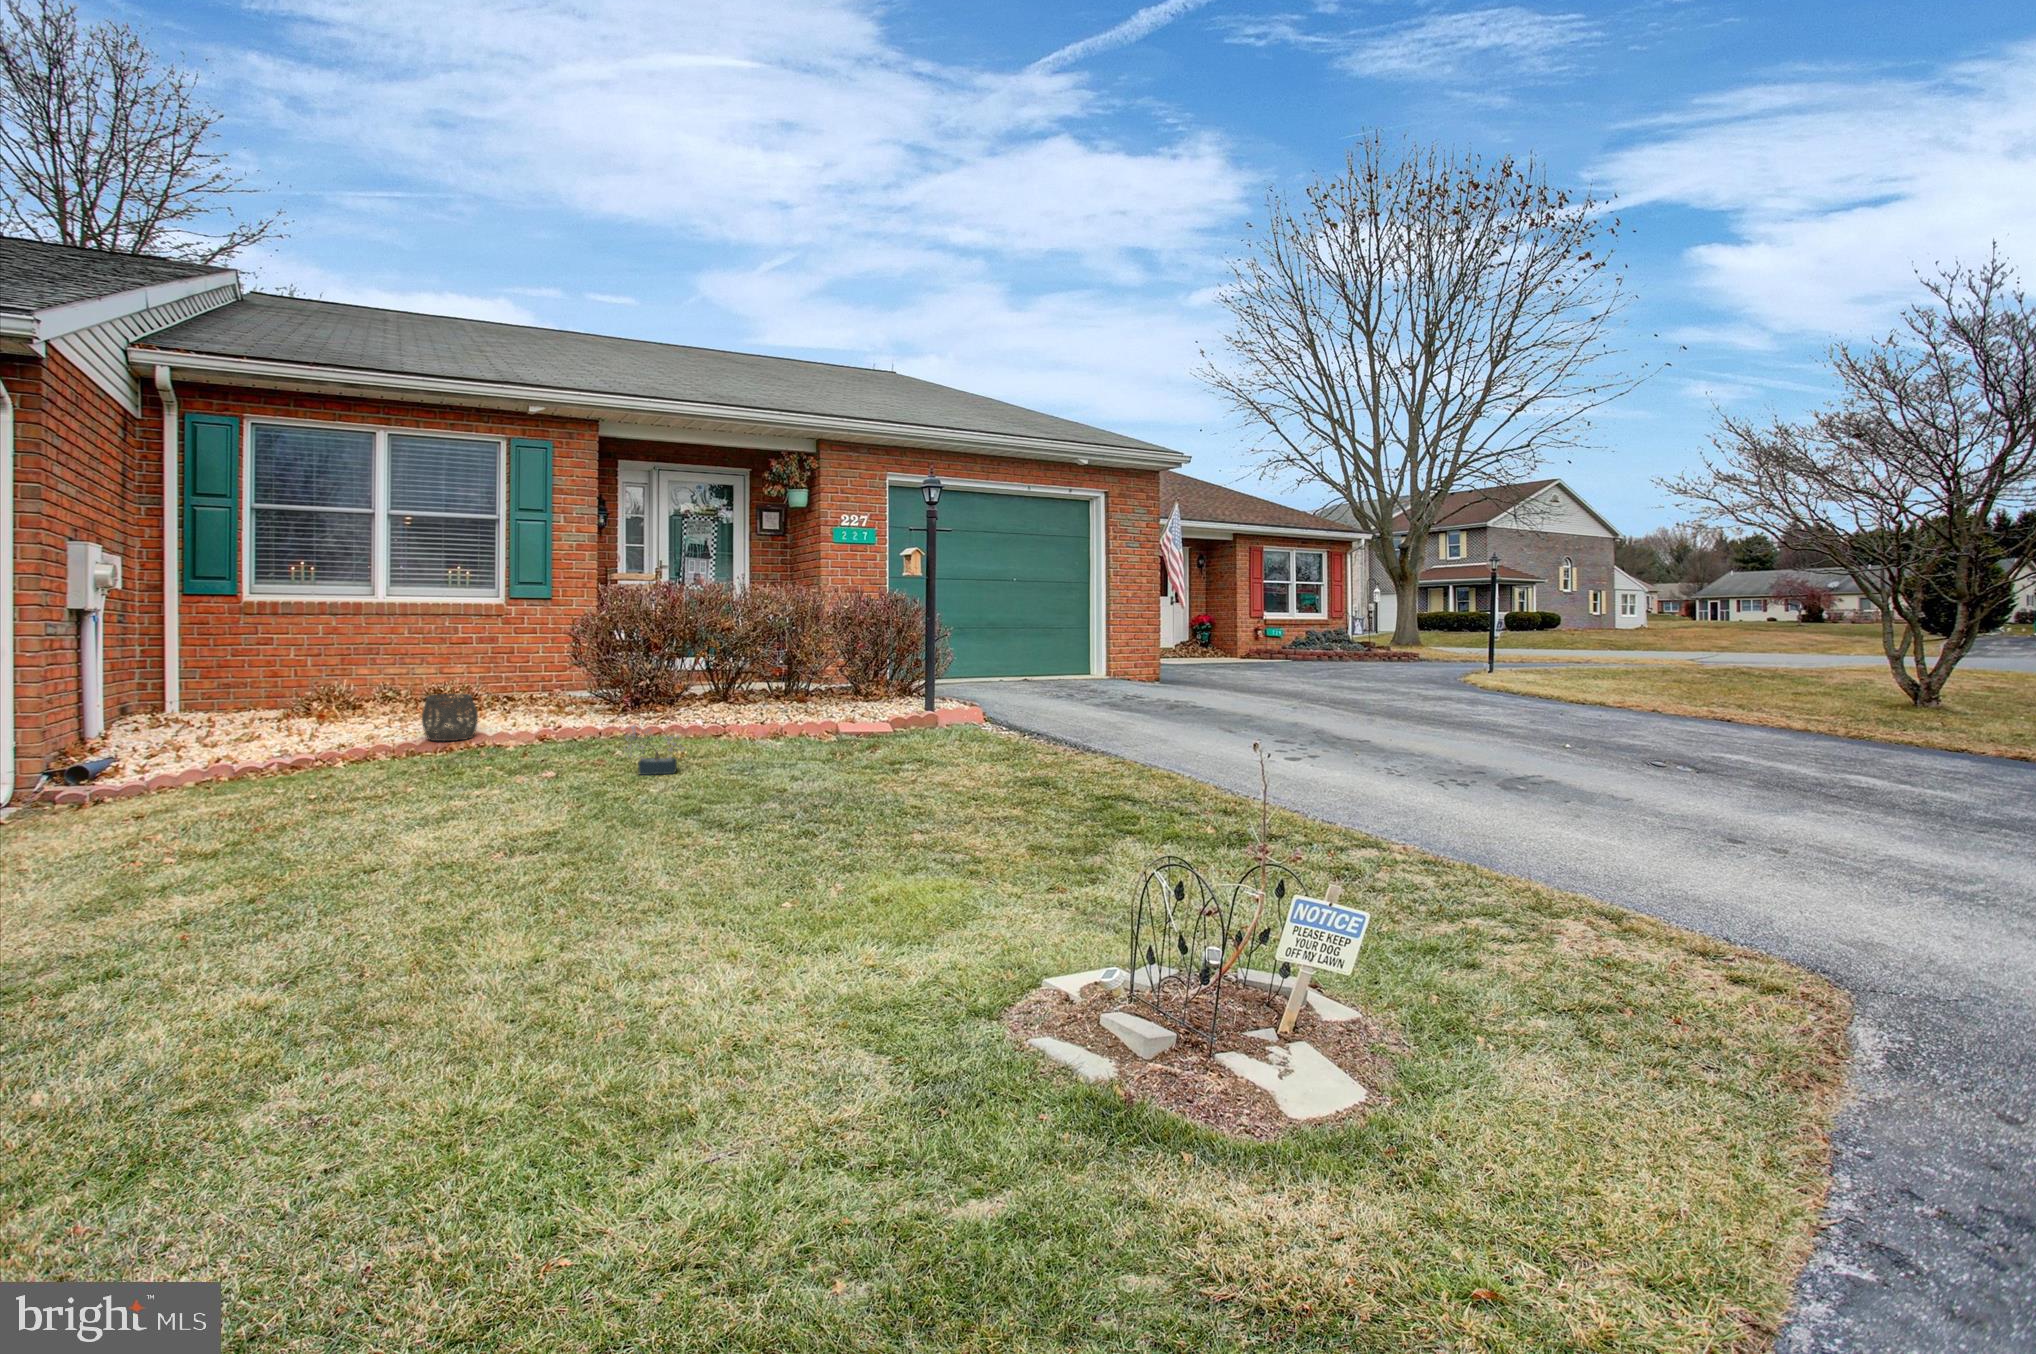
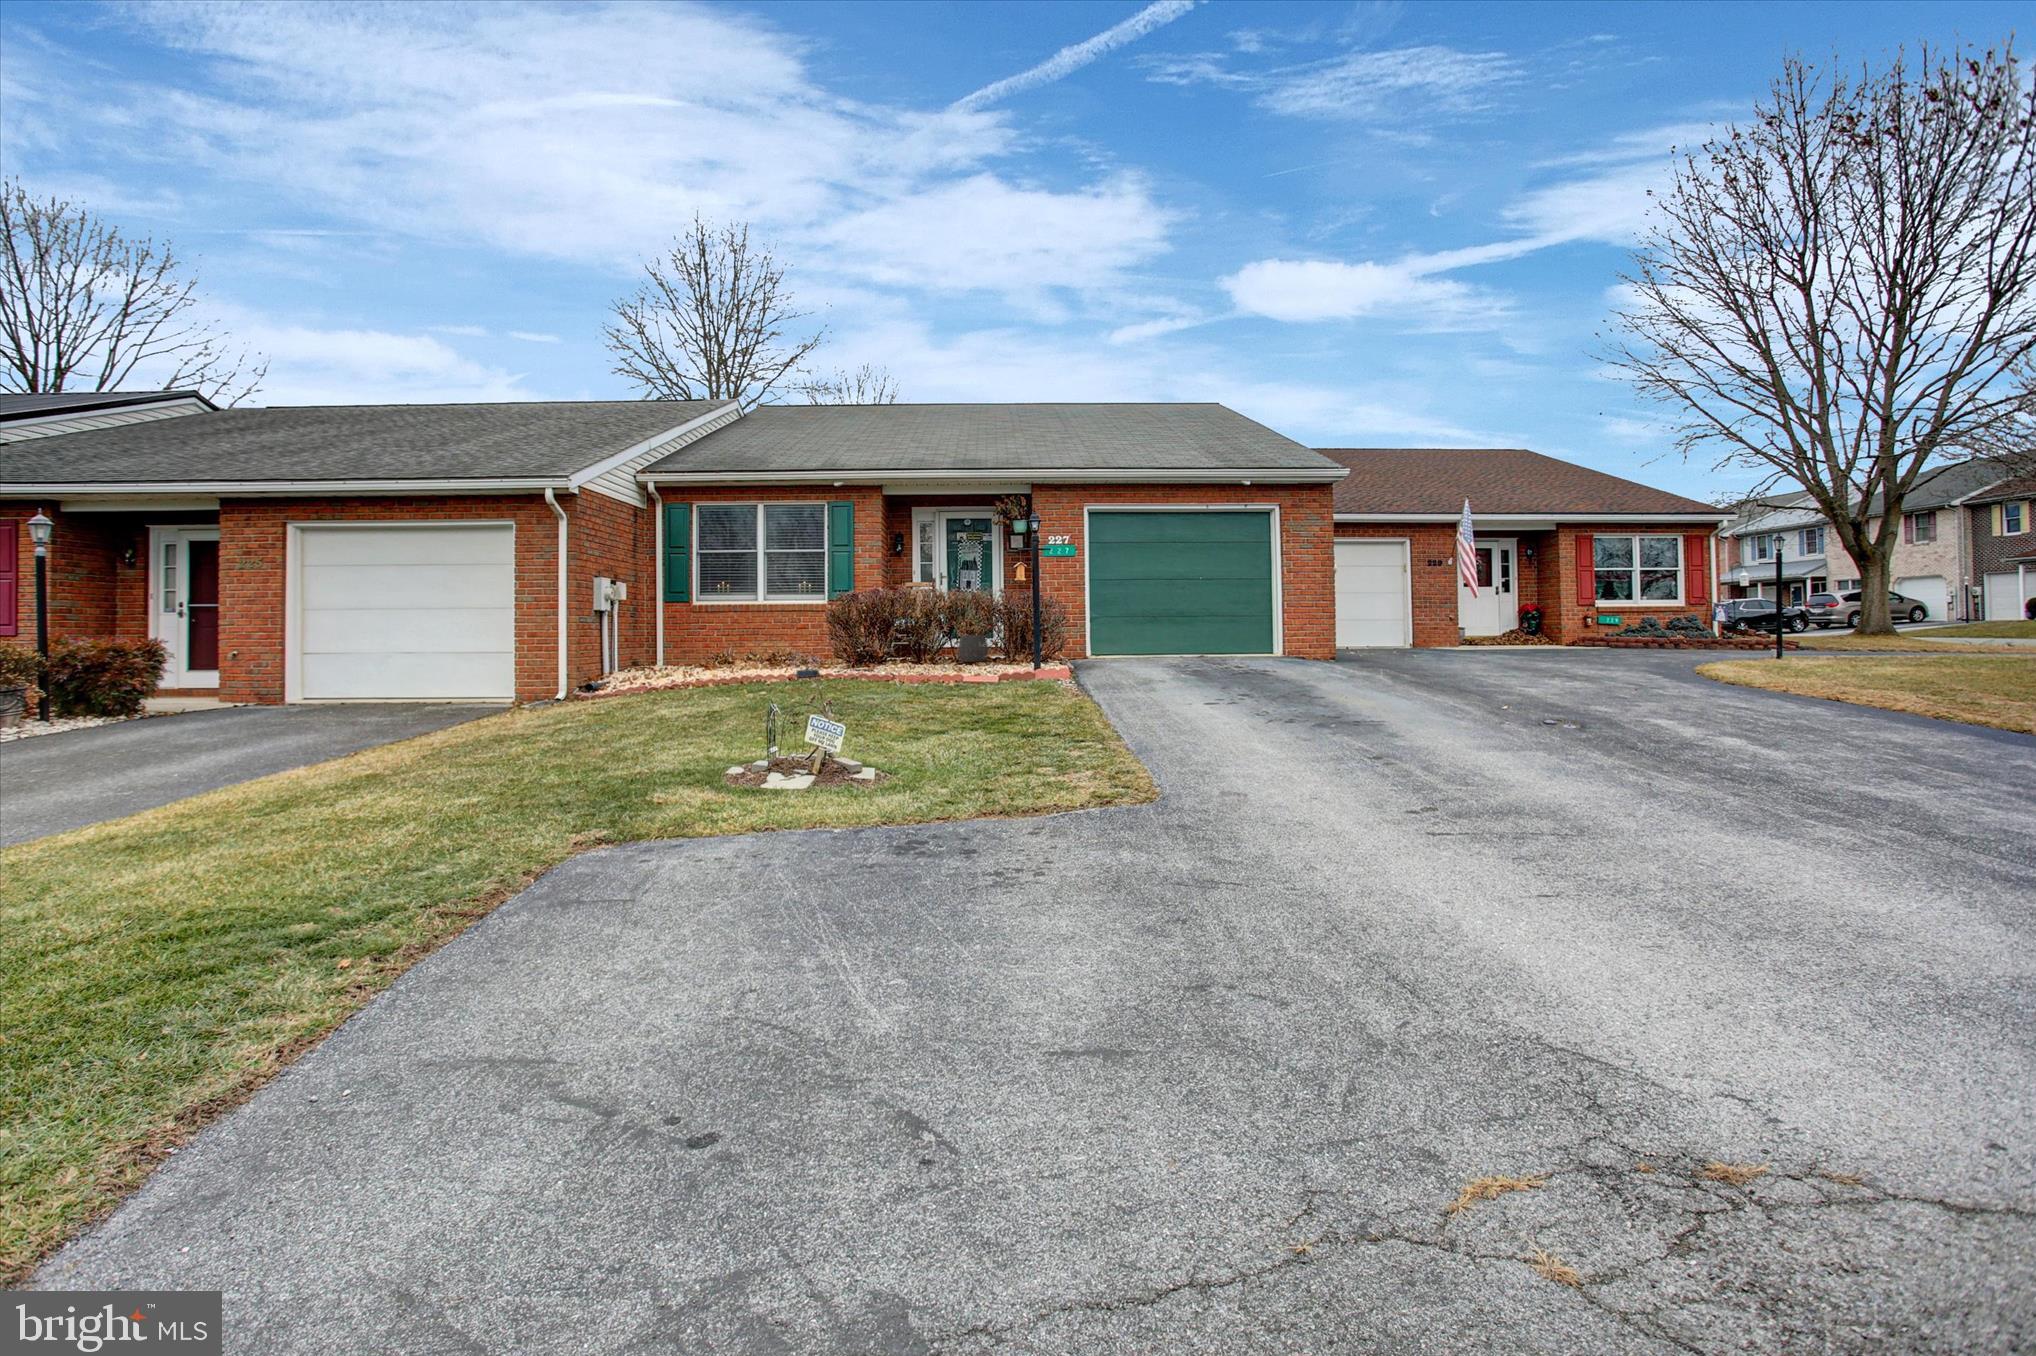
woven basket: present [422,694,478,742] -> present [958,635,988,662]

